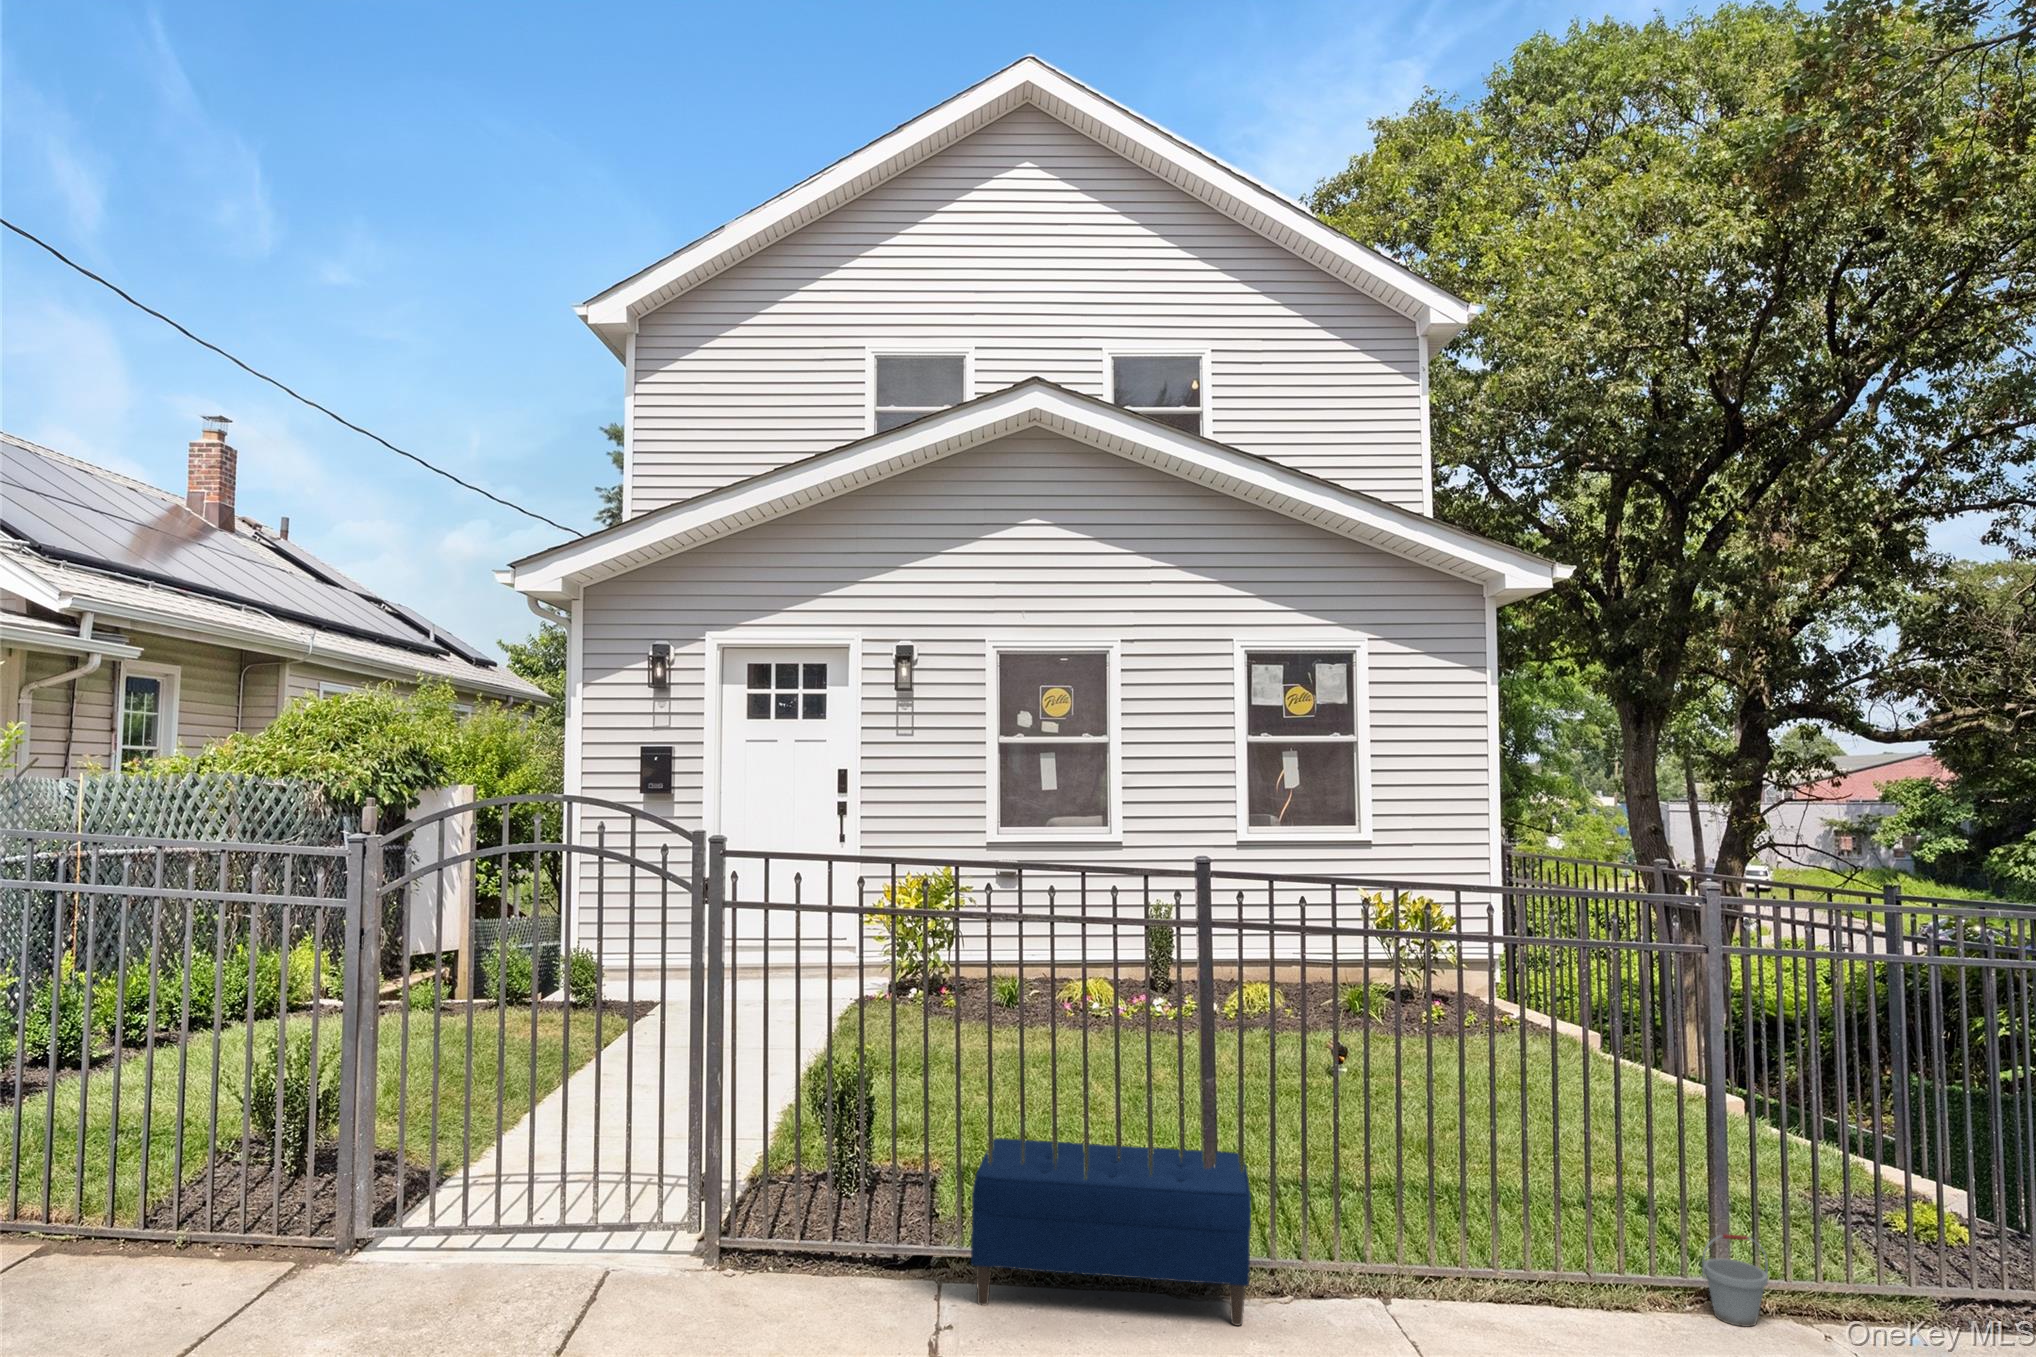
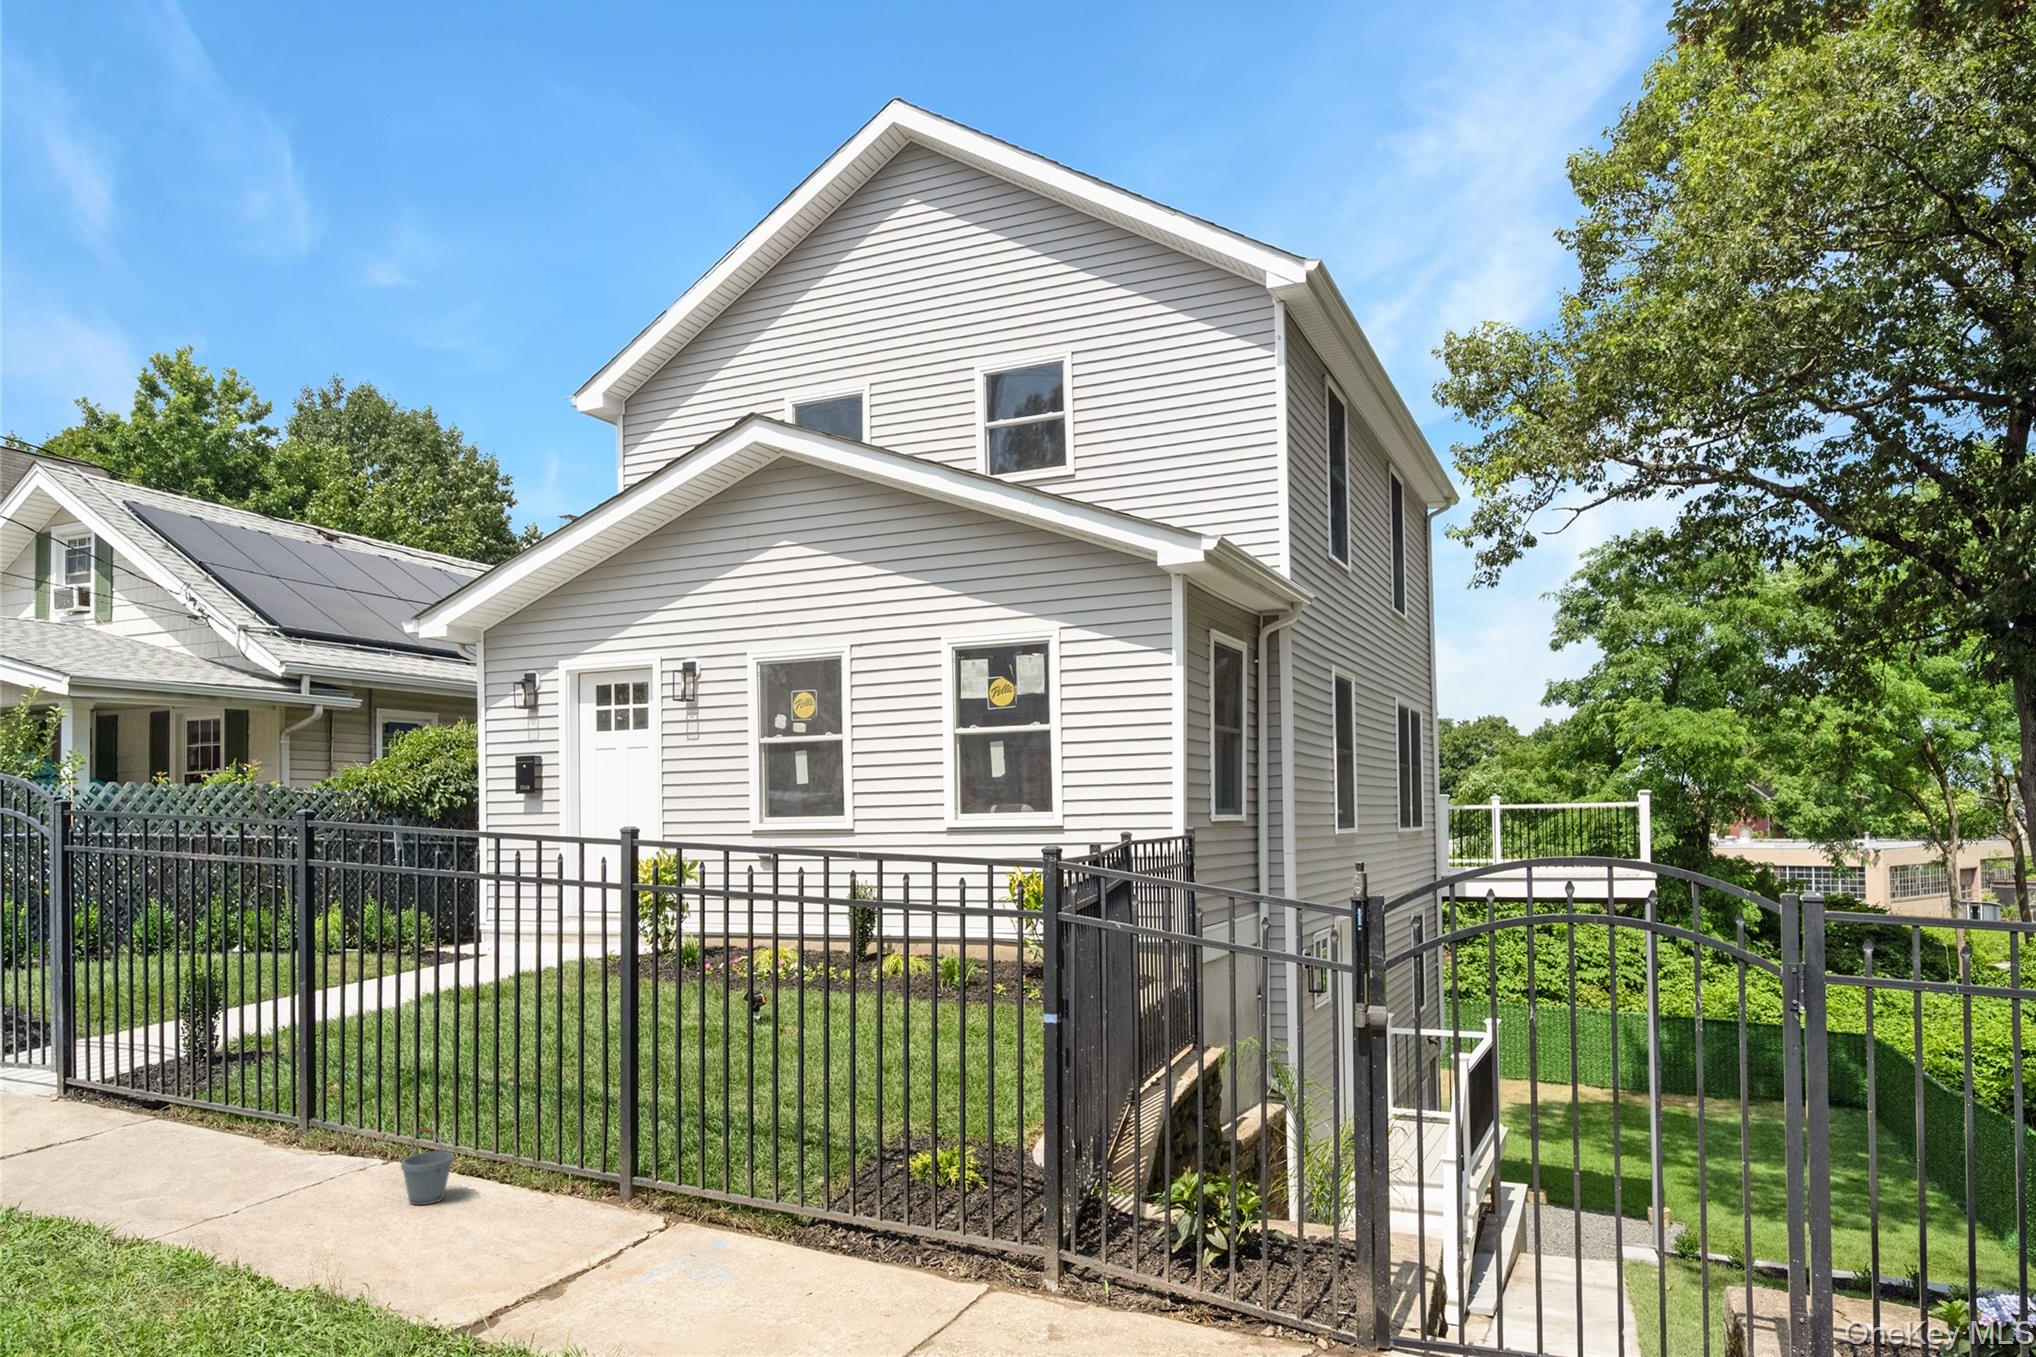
bench: present [971,1138,1251,1325] -> none [44,1020,234,1154]

